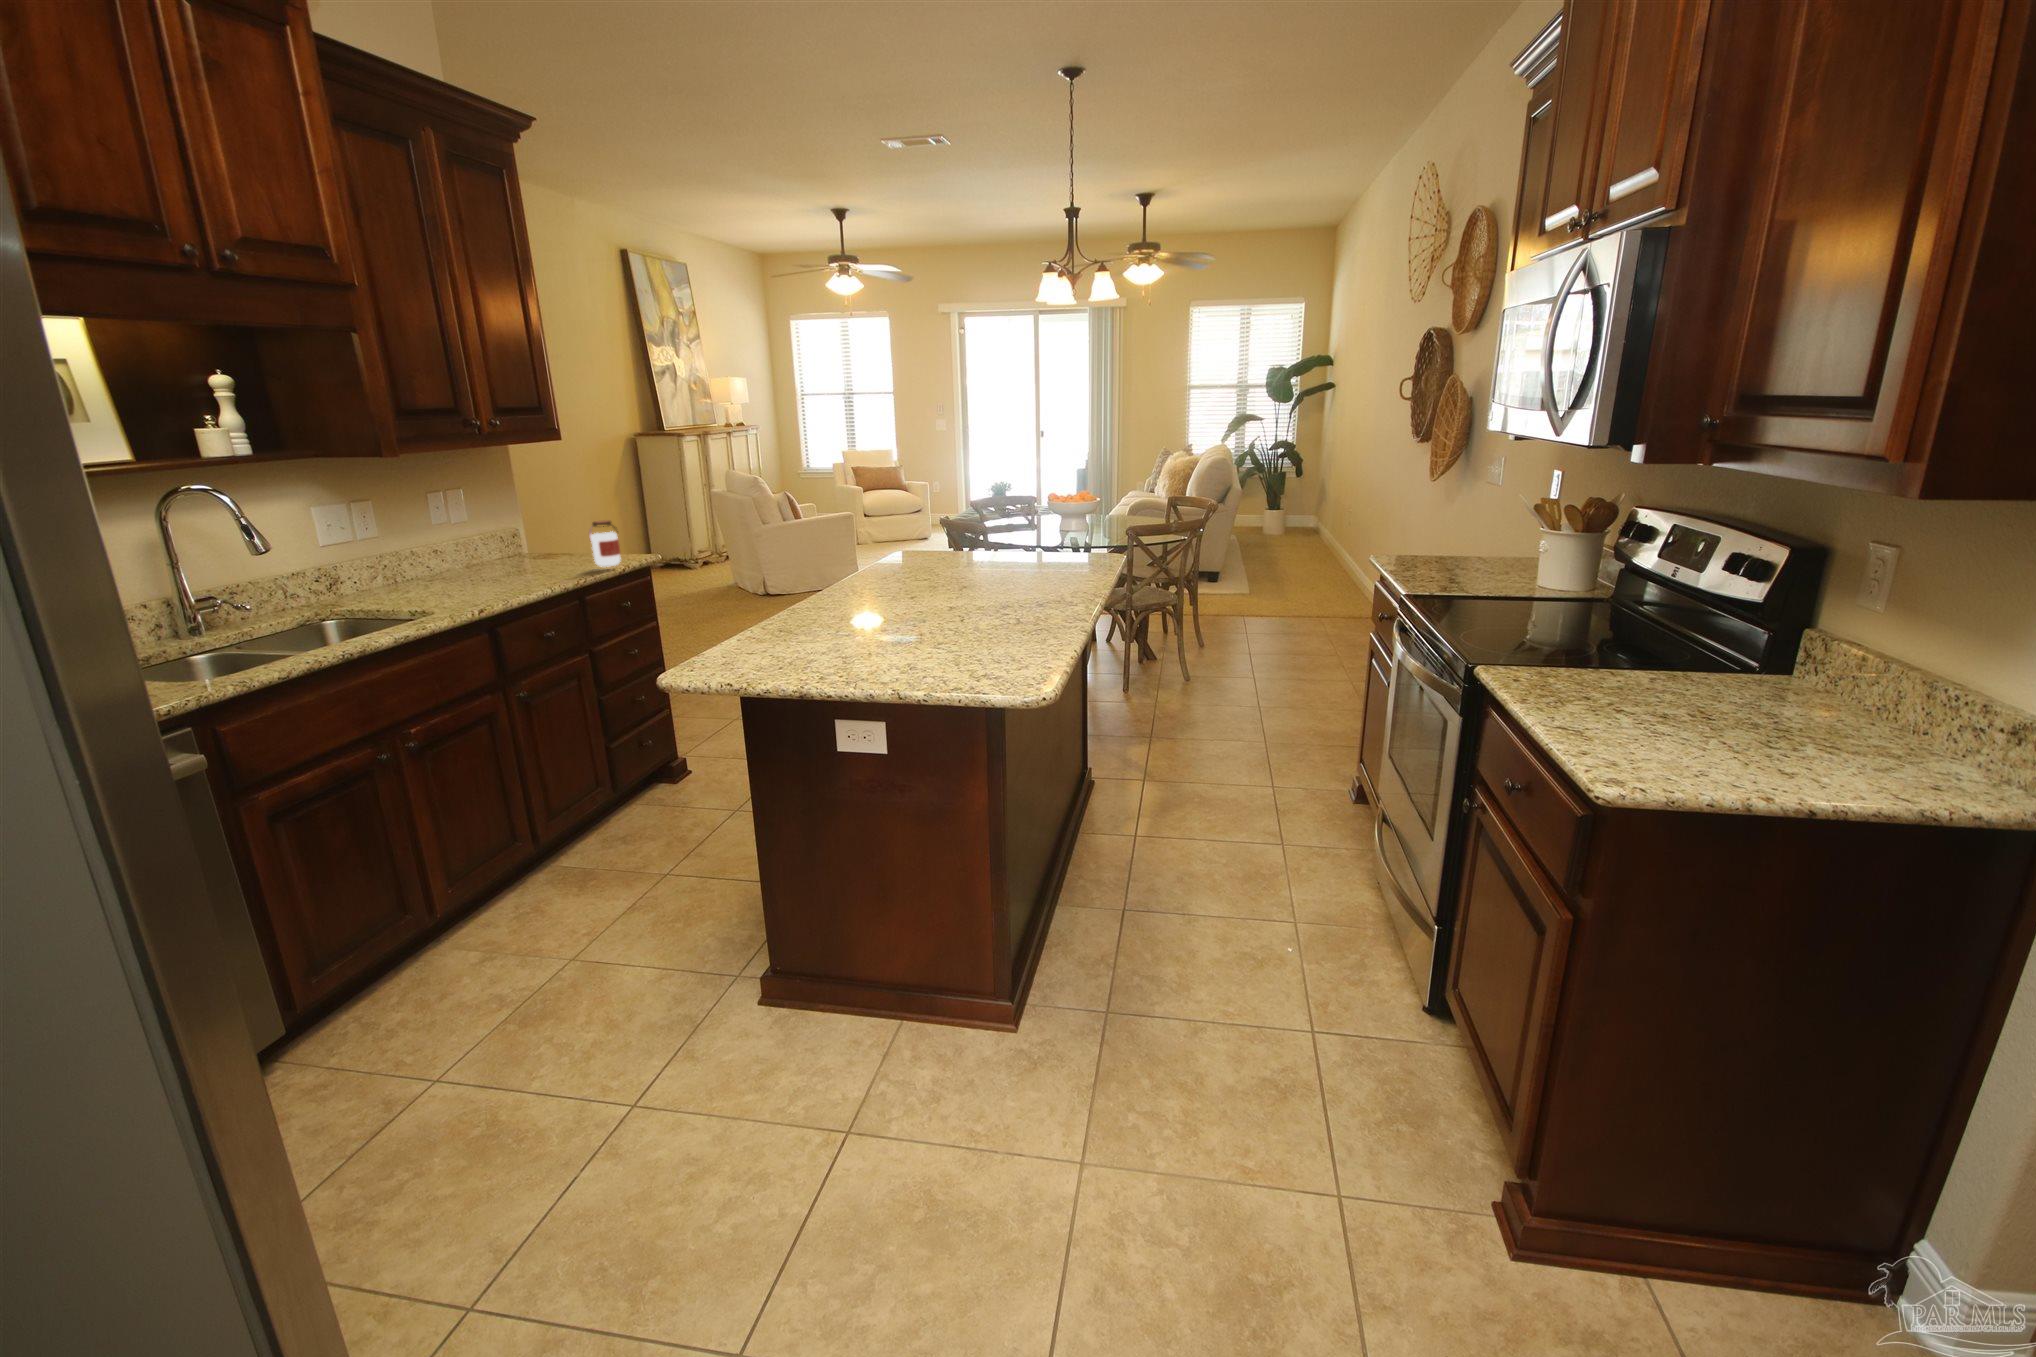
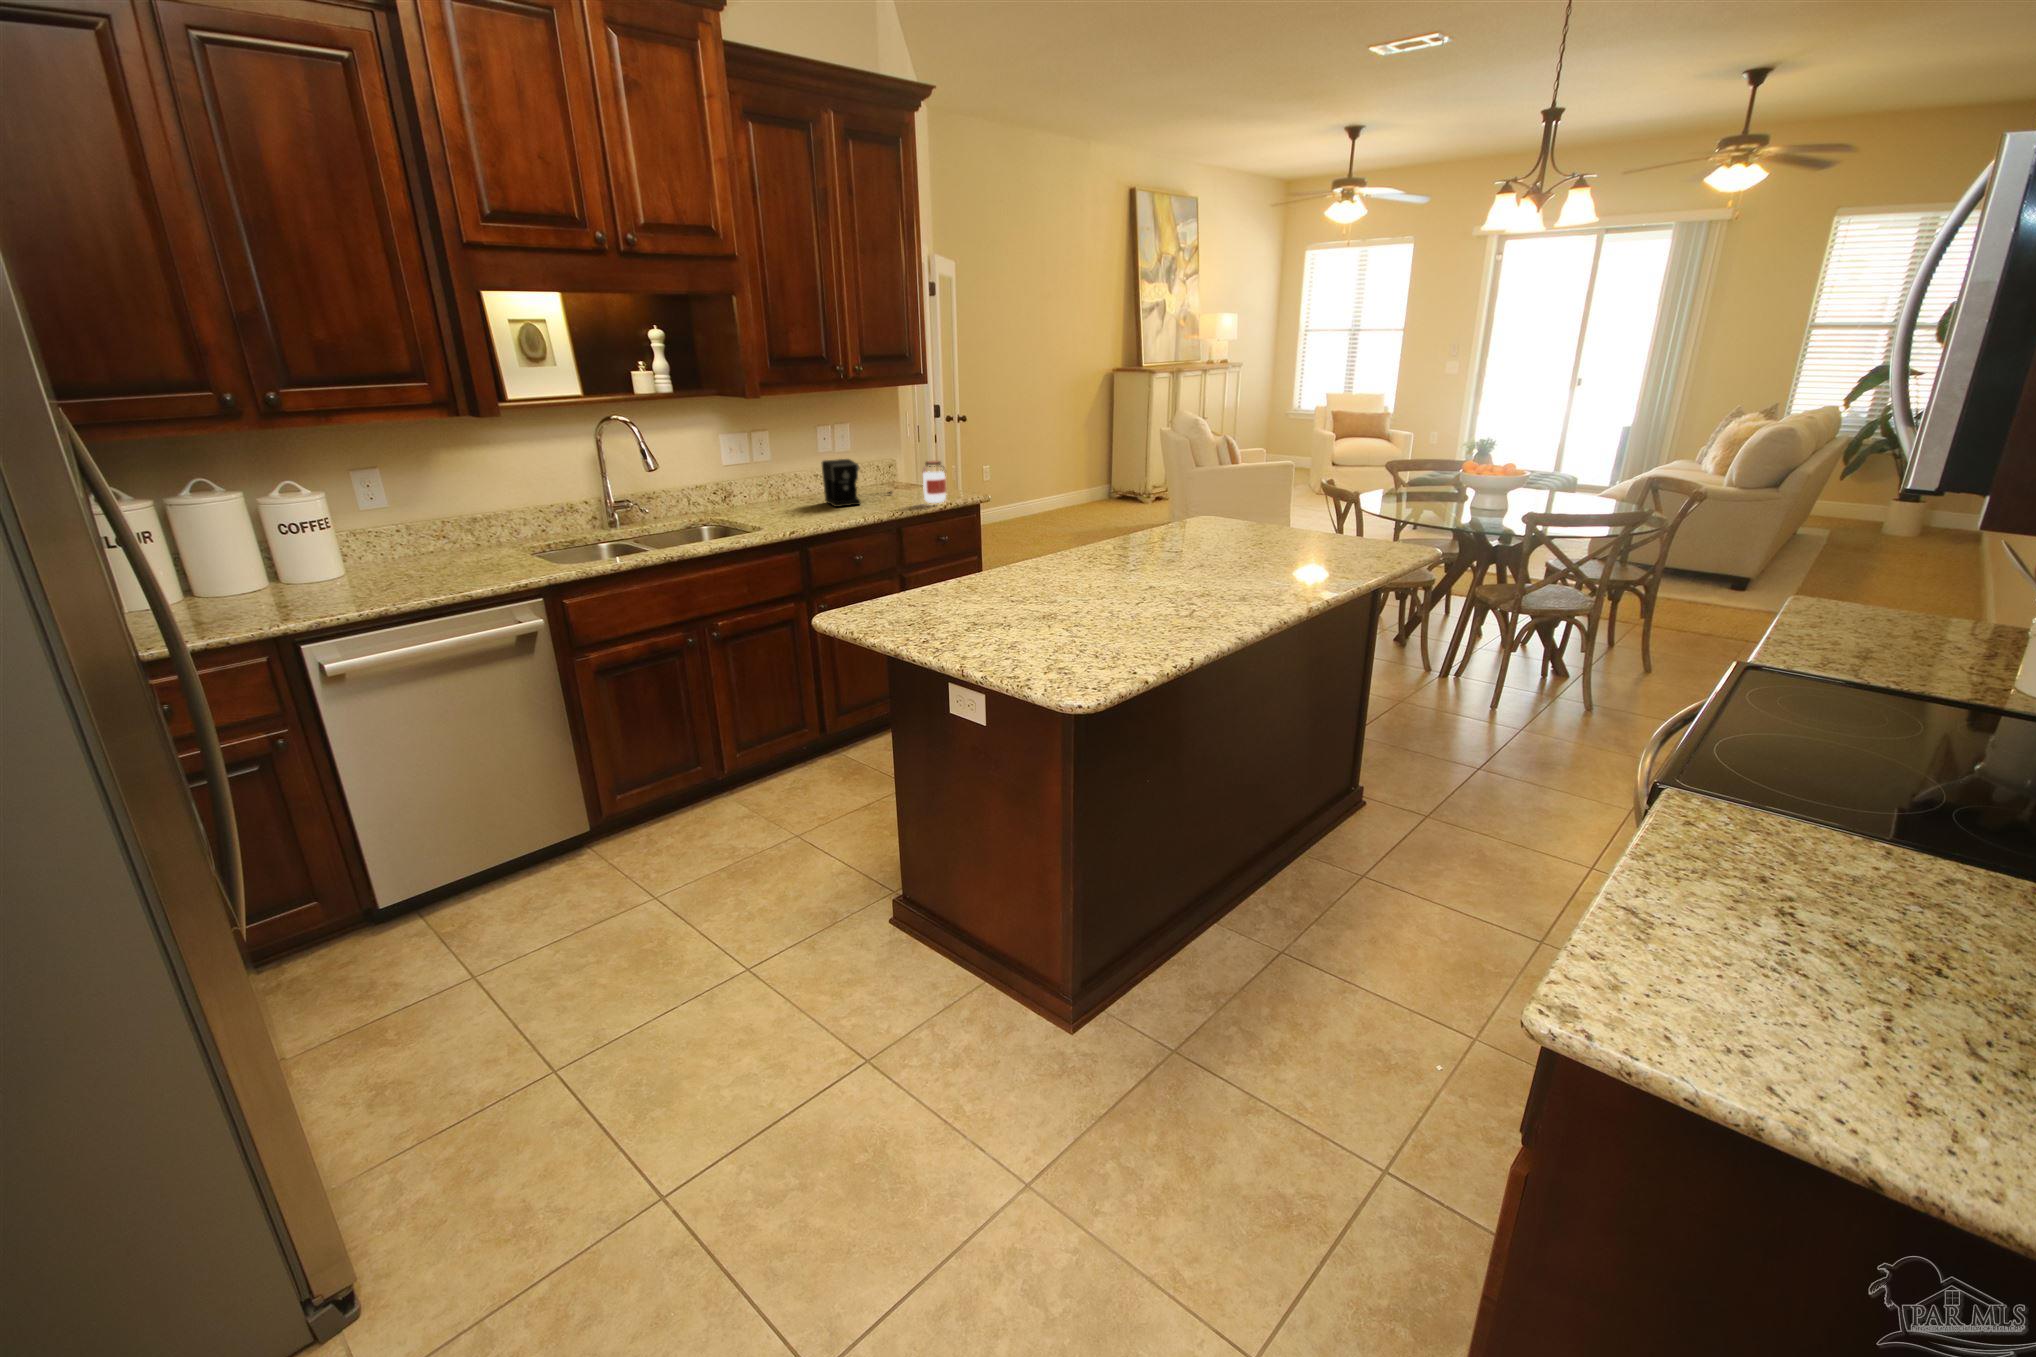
coffee maker: none [452,527,537,582] -> present [822,459,892,507]

